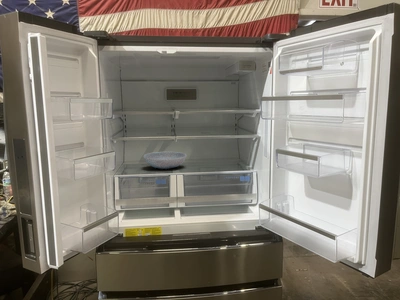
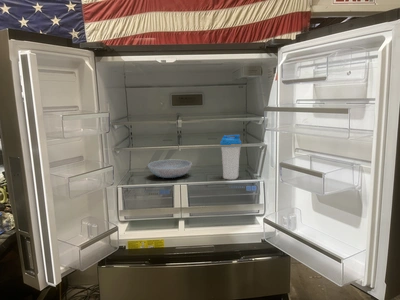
water bottle: none [215,127,235,170] -> present [220,135,241,179]

